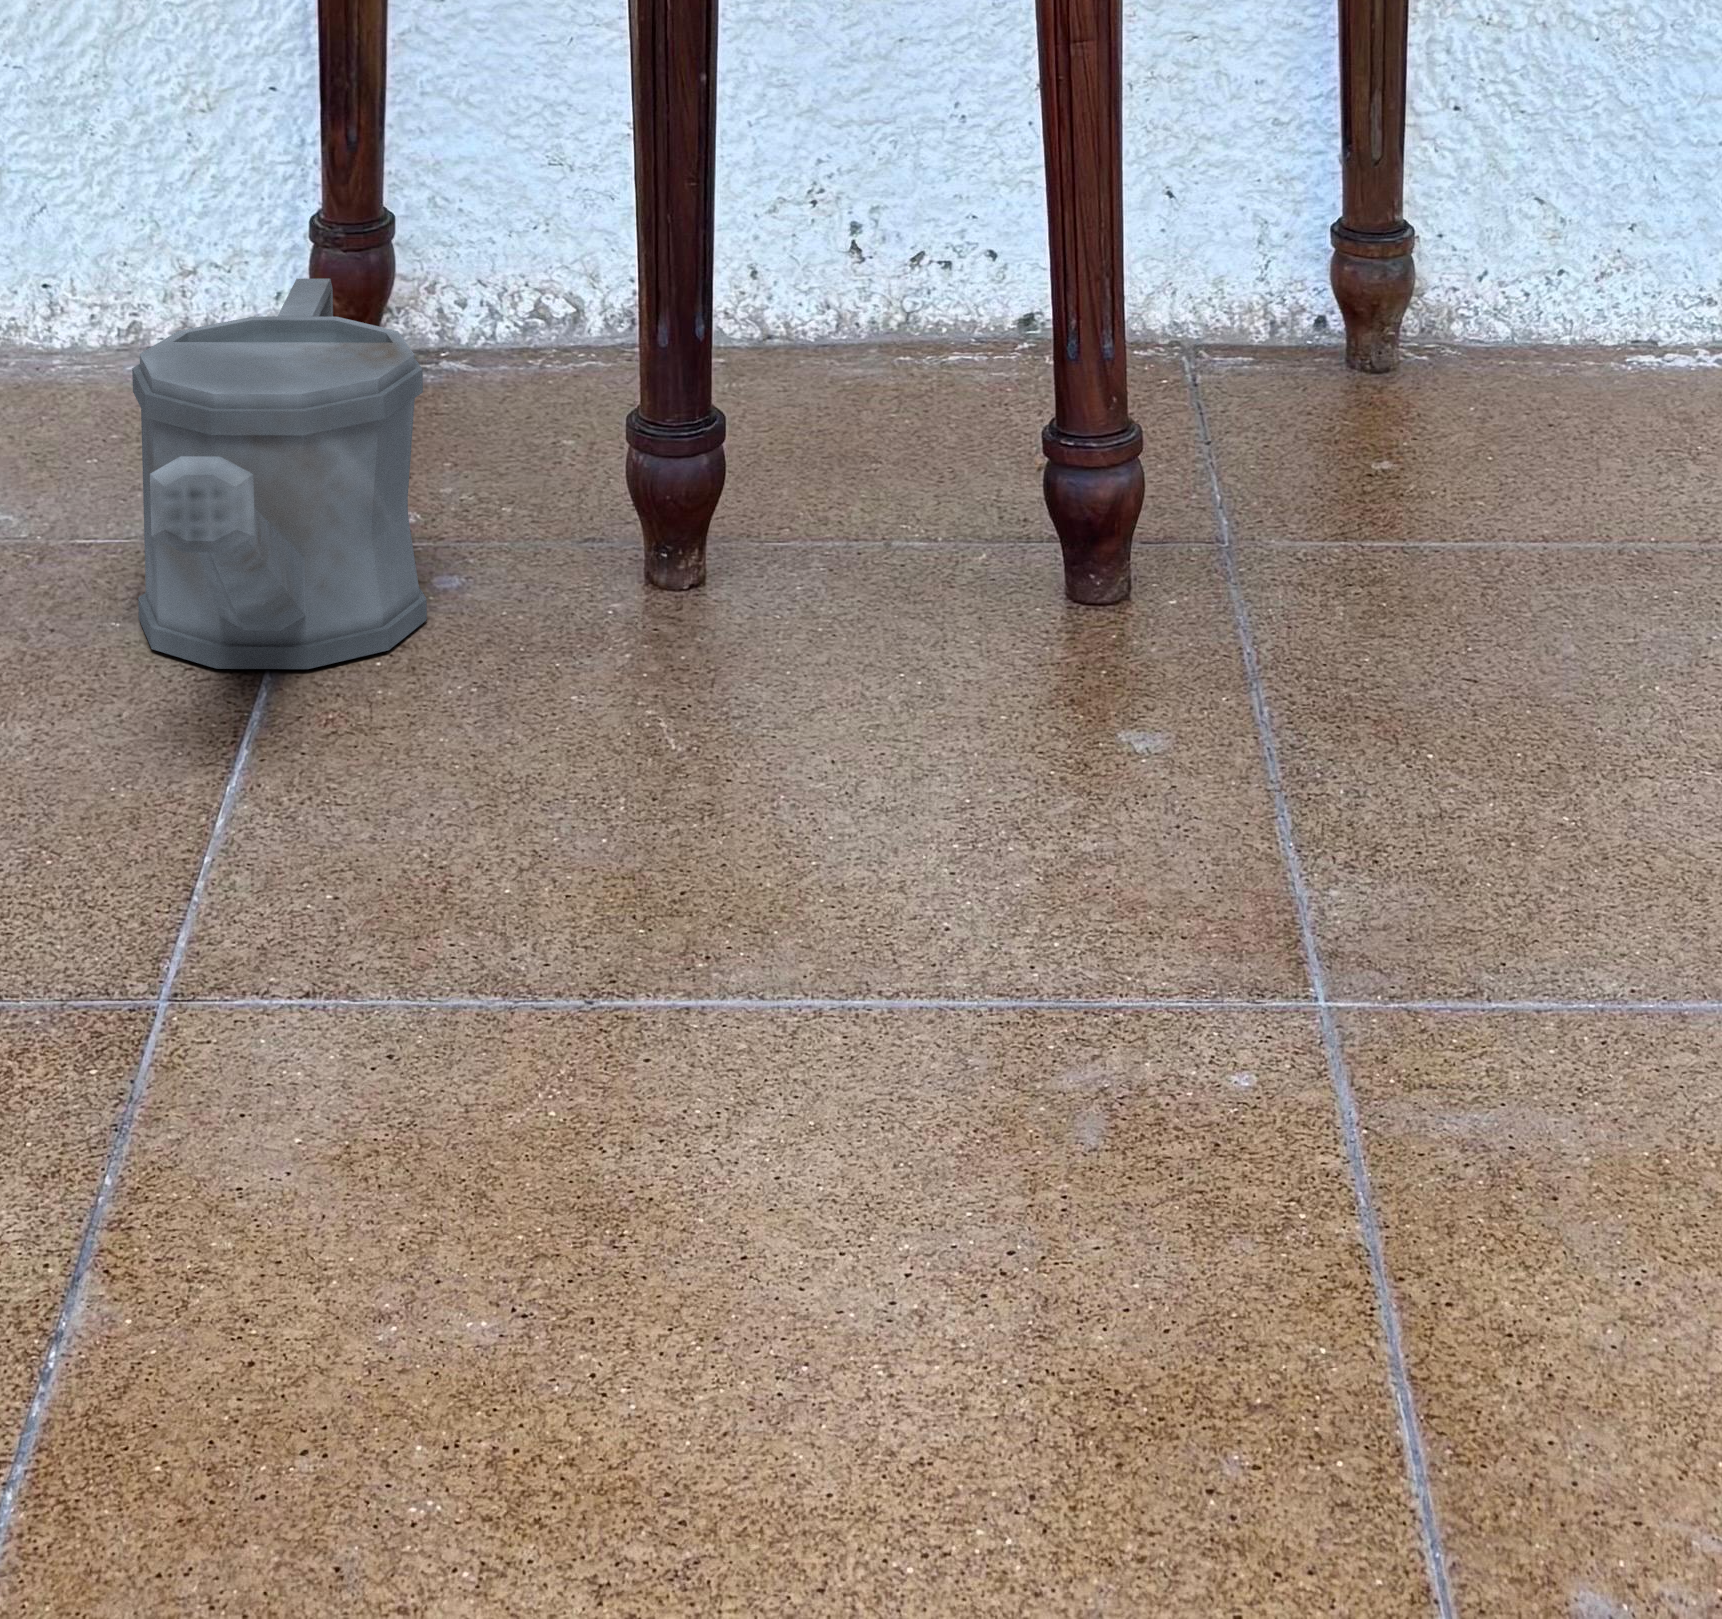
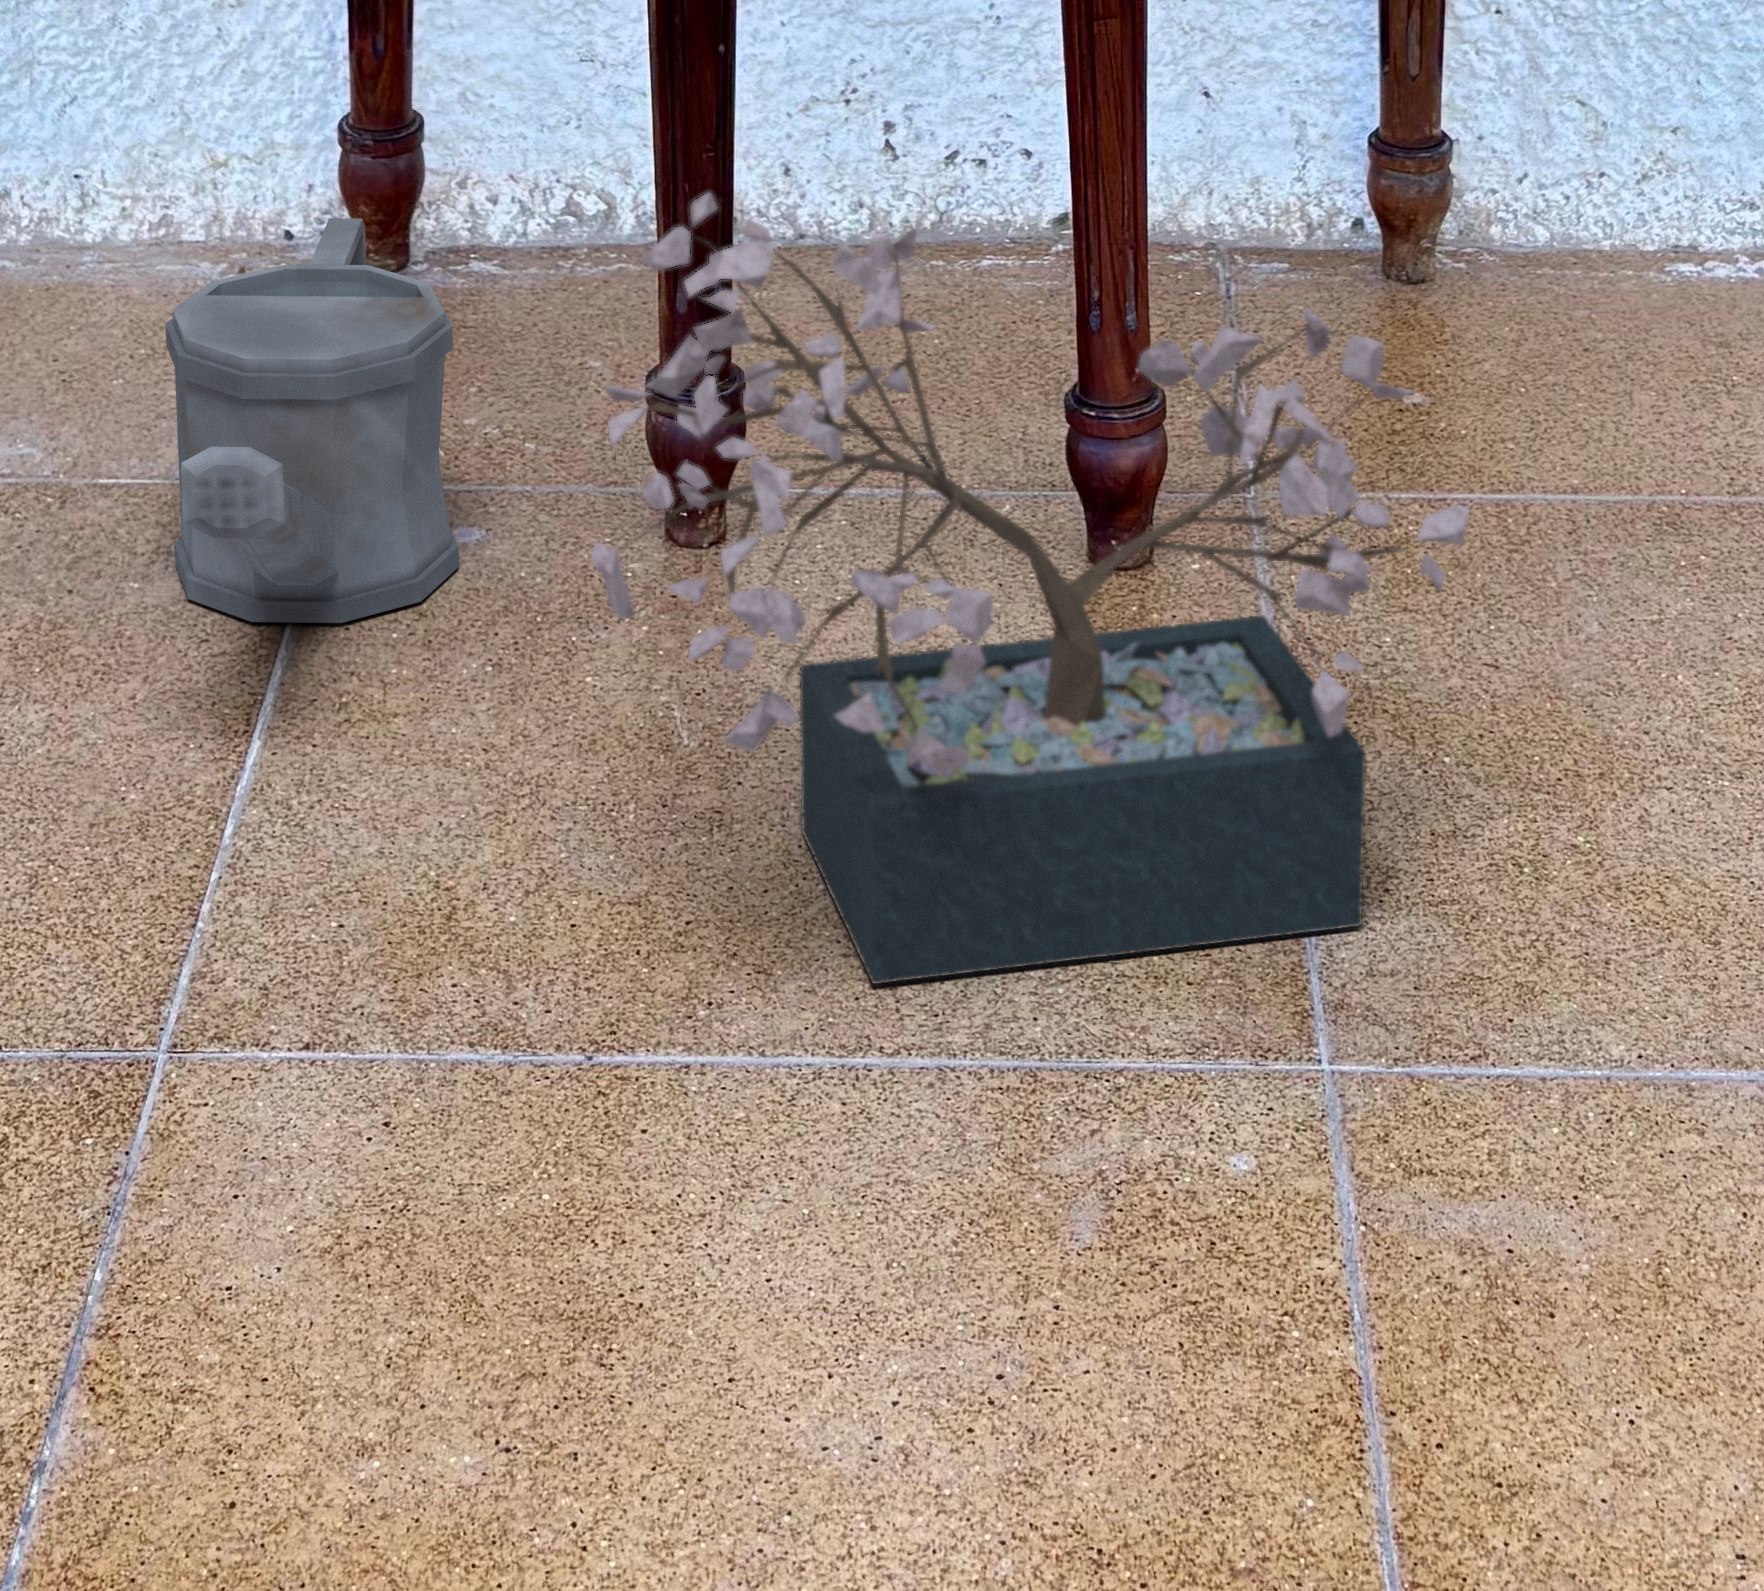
decorative plant: none [570,178,1460,983] -> present [592,193,1469,984]

